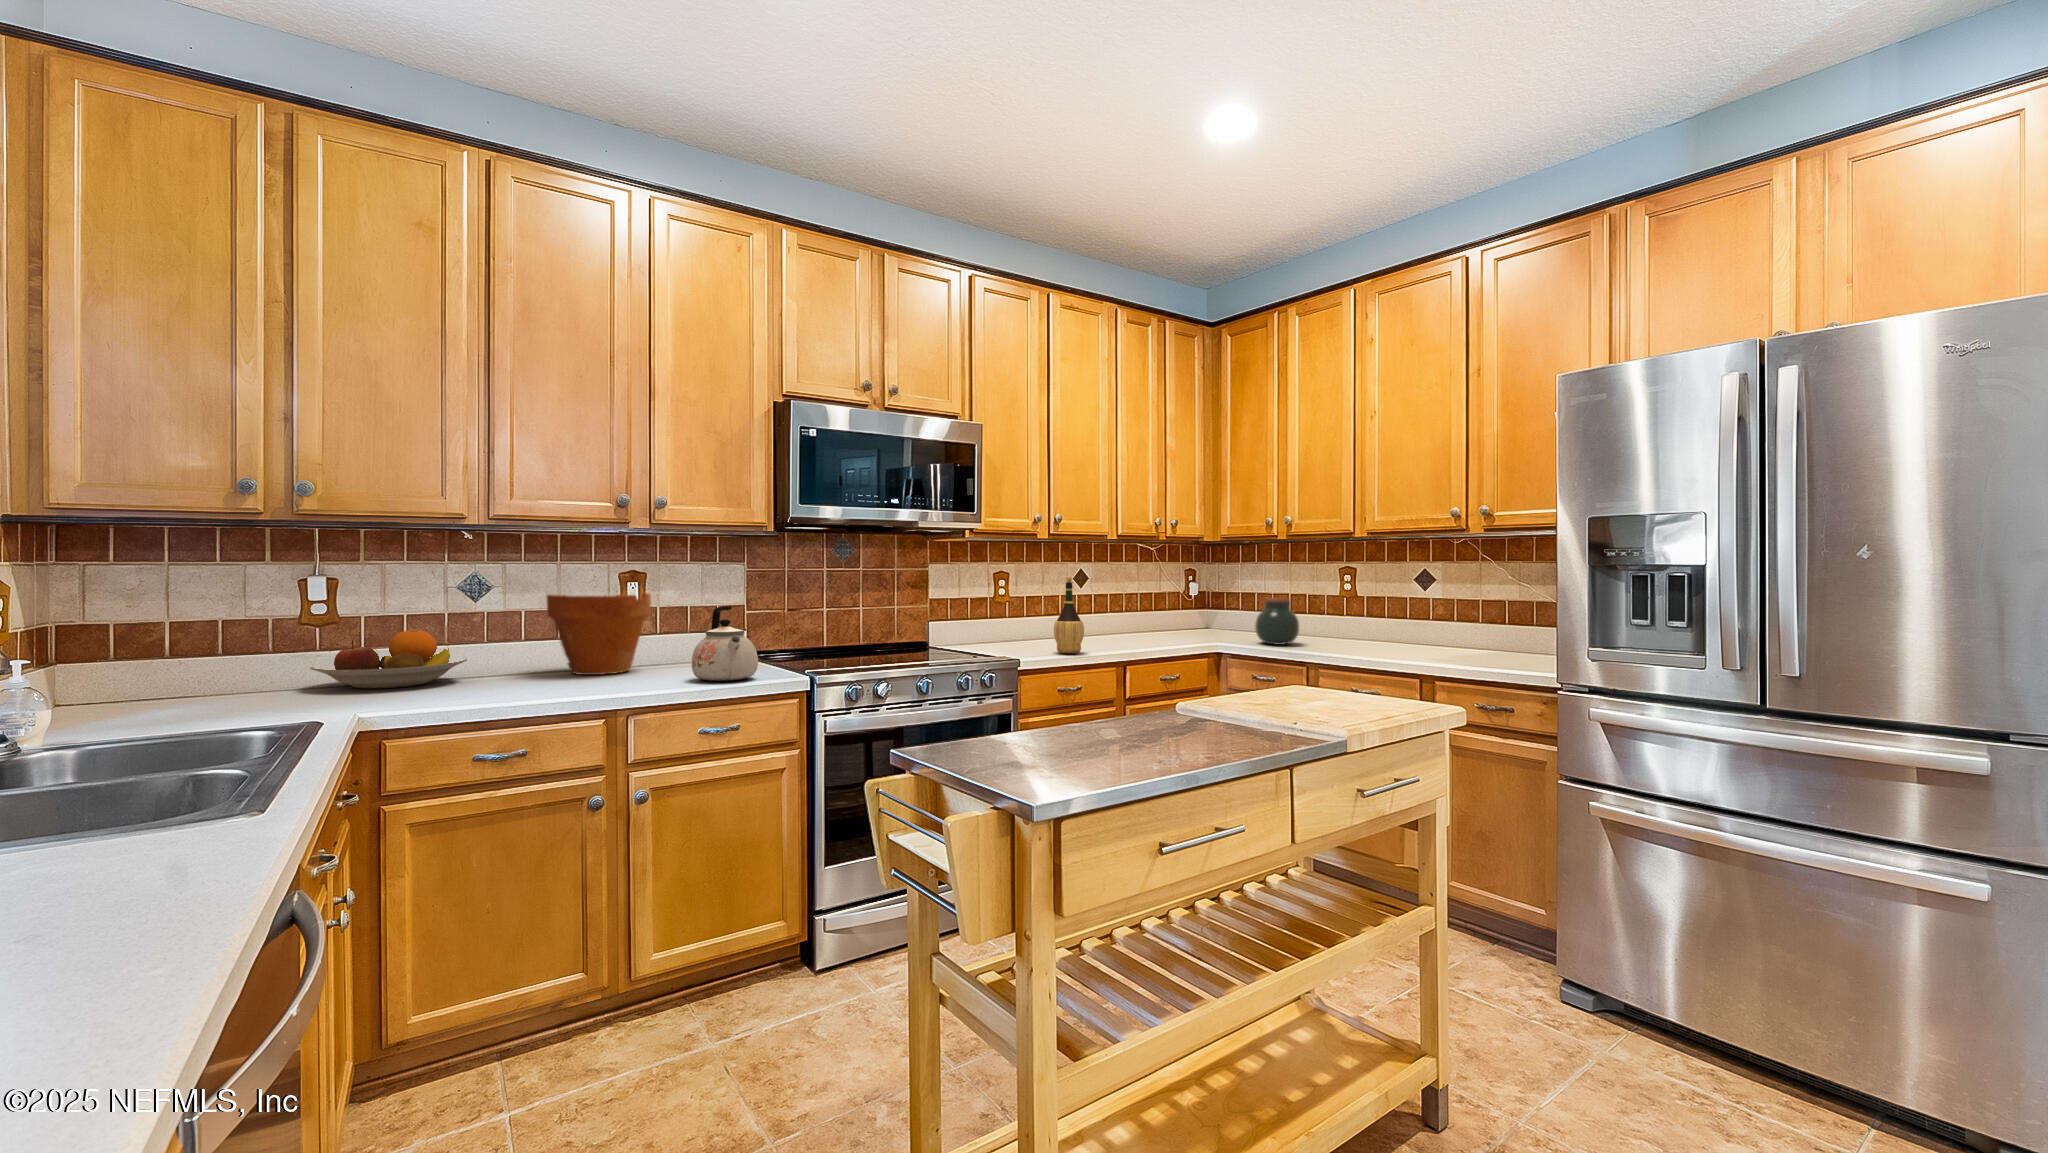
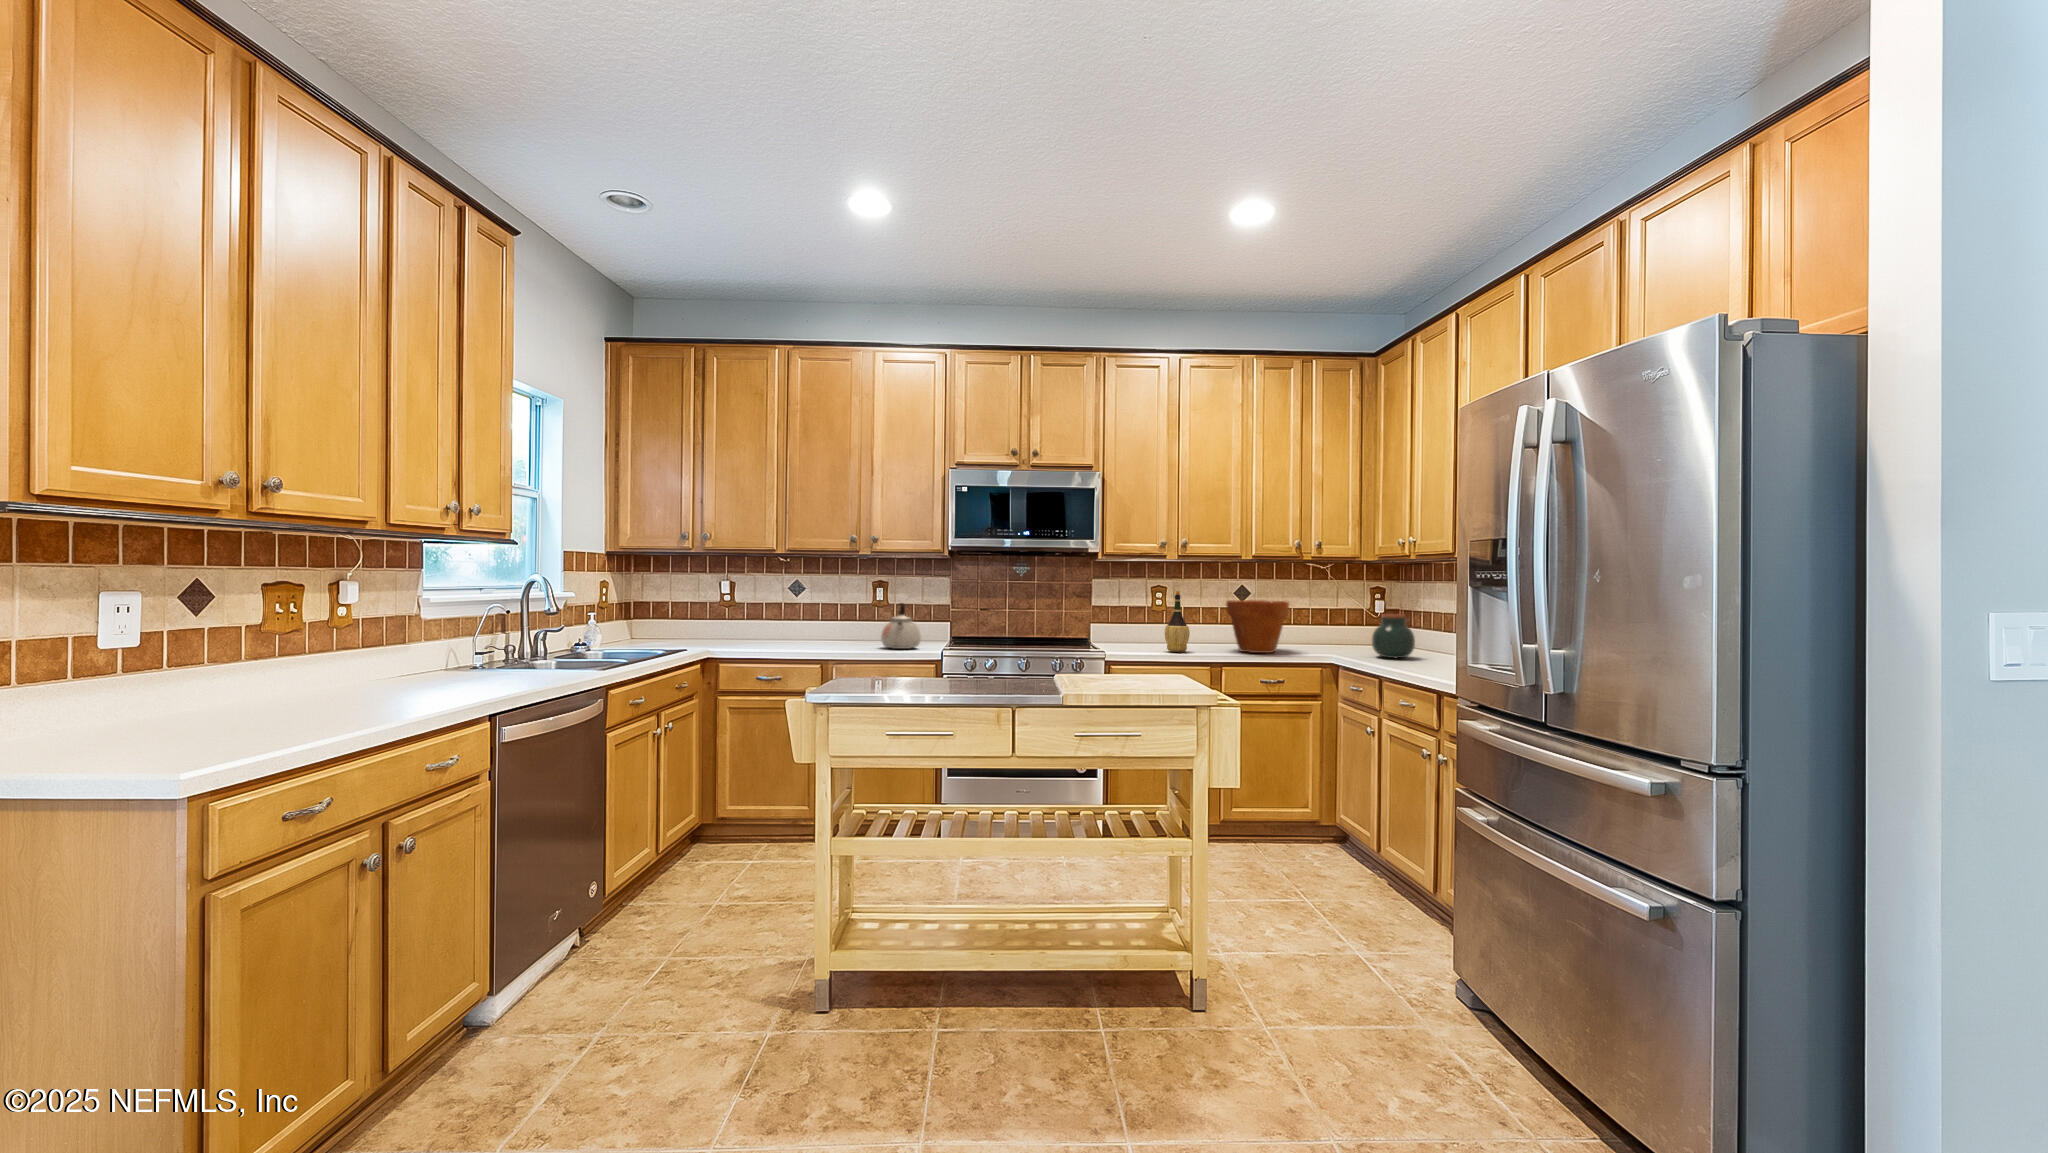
flower pot: present [547,593,651,675] -> present [1226,600,1289,653]
fruit bowl: present [310,630,467,689] -> none [720,611,790,640]

